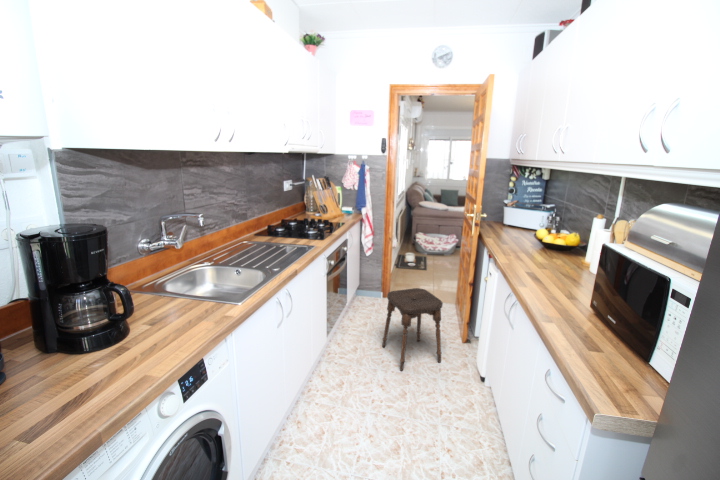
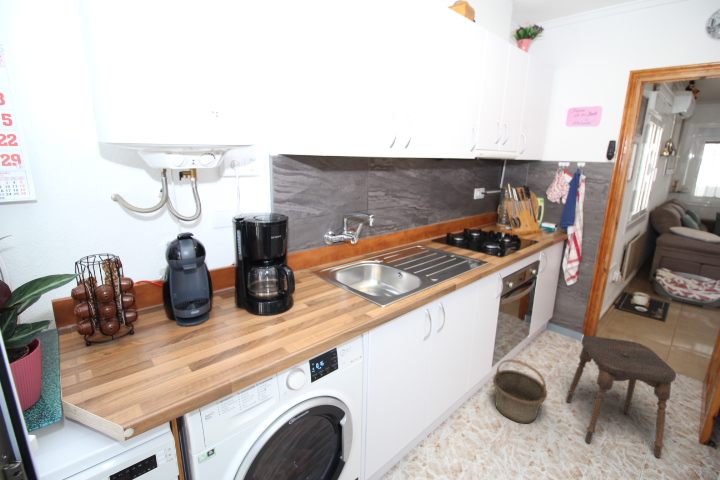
basket: none [330,326,371,376] -> present [493,360,547,423]

